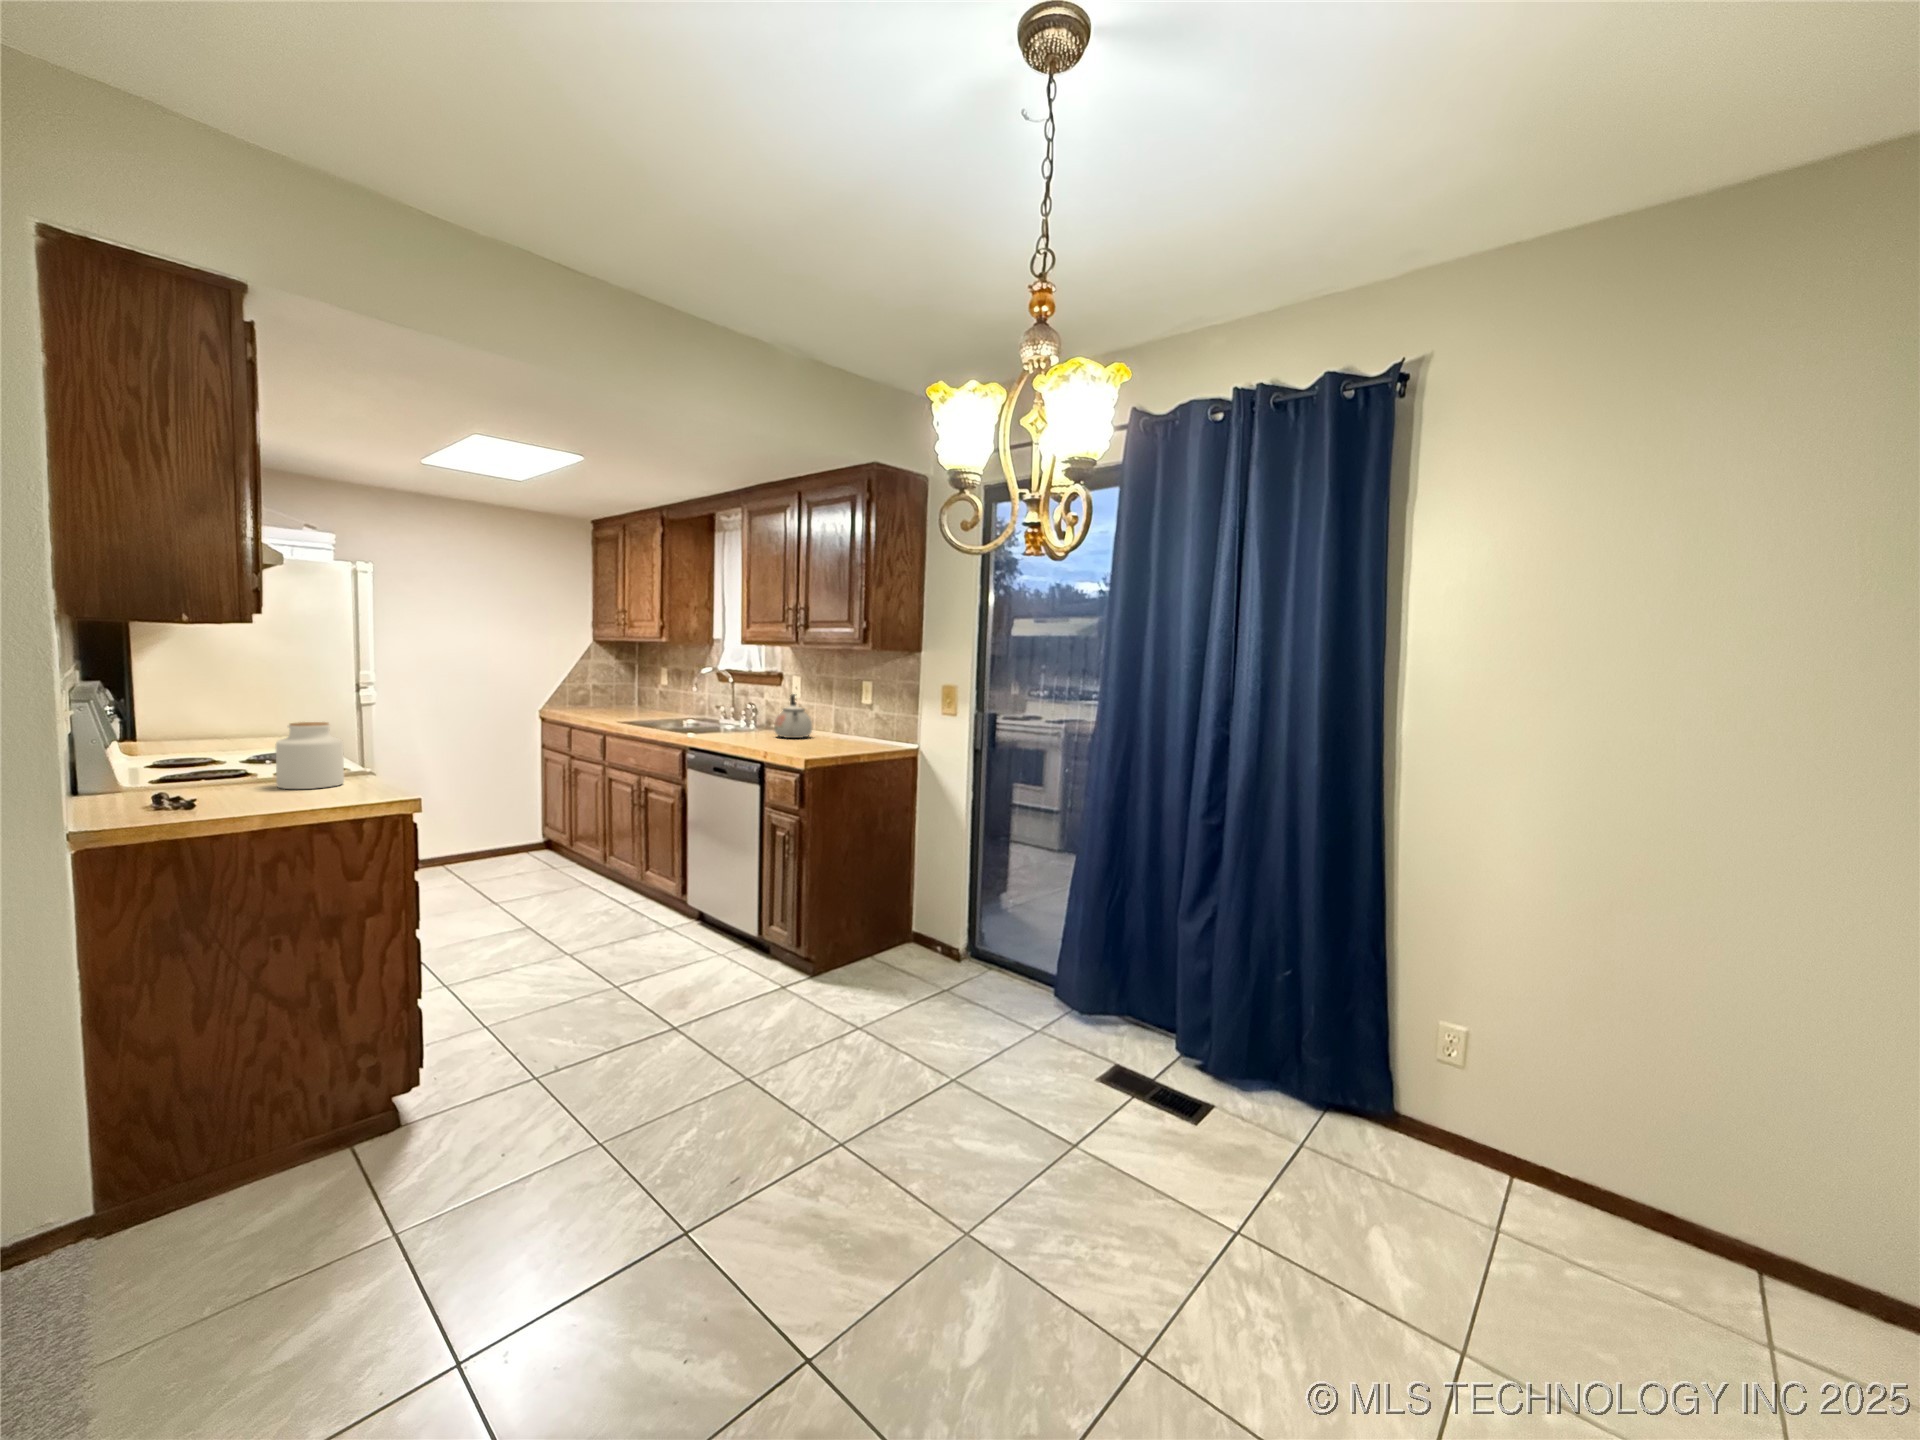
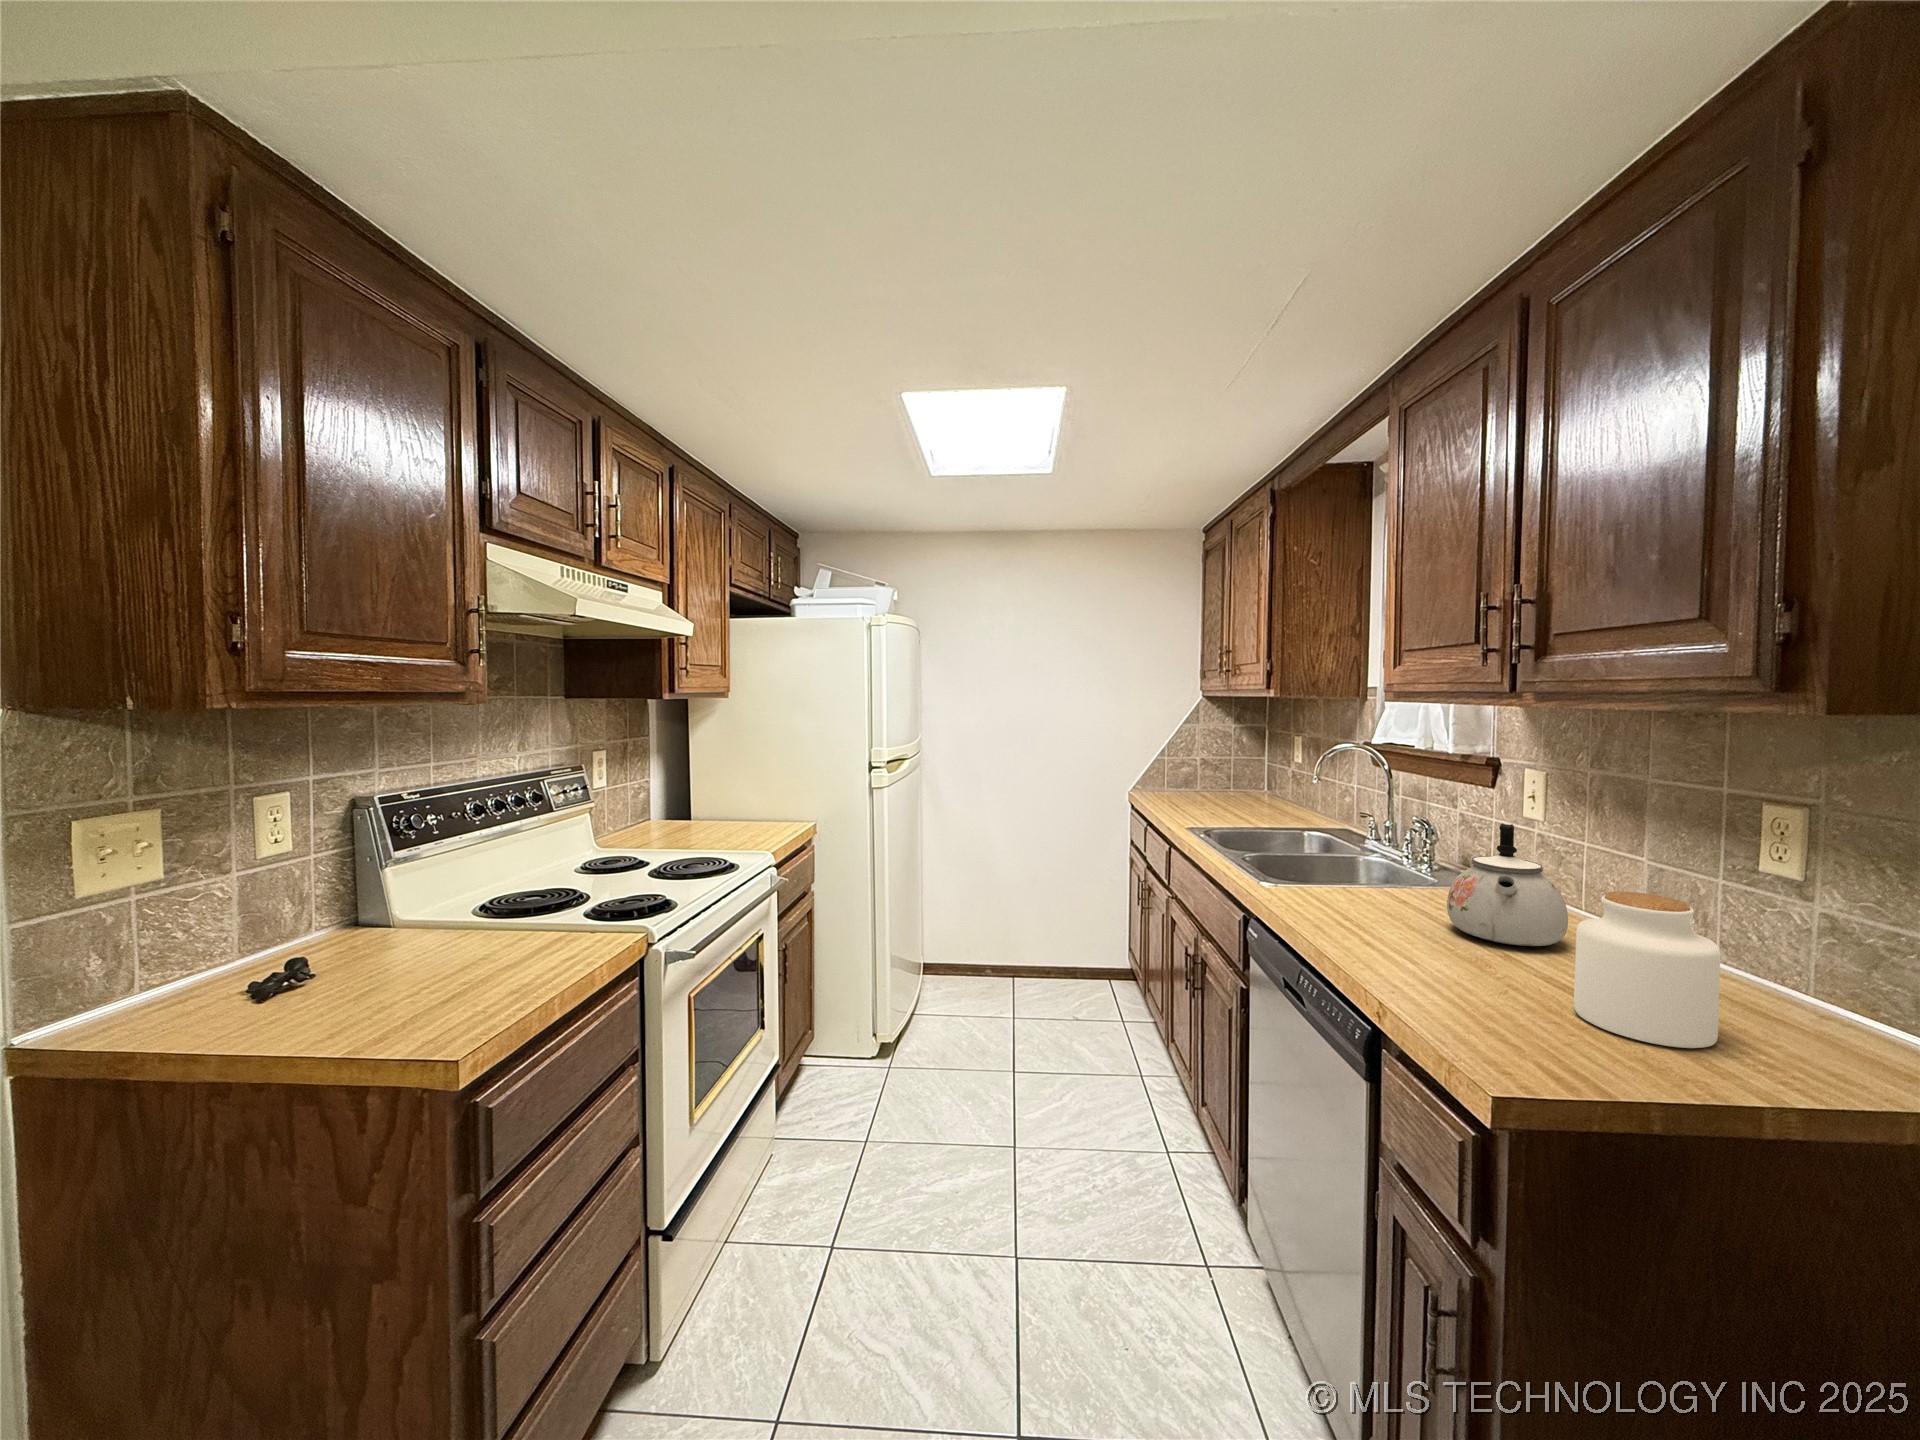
jar: present [276,722,344,789] -> present [1574,891,1720,1048]

